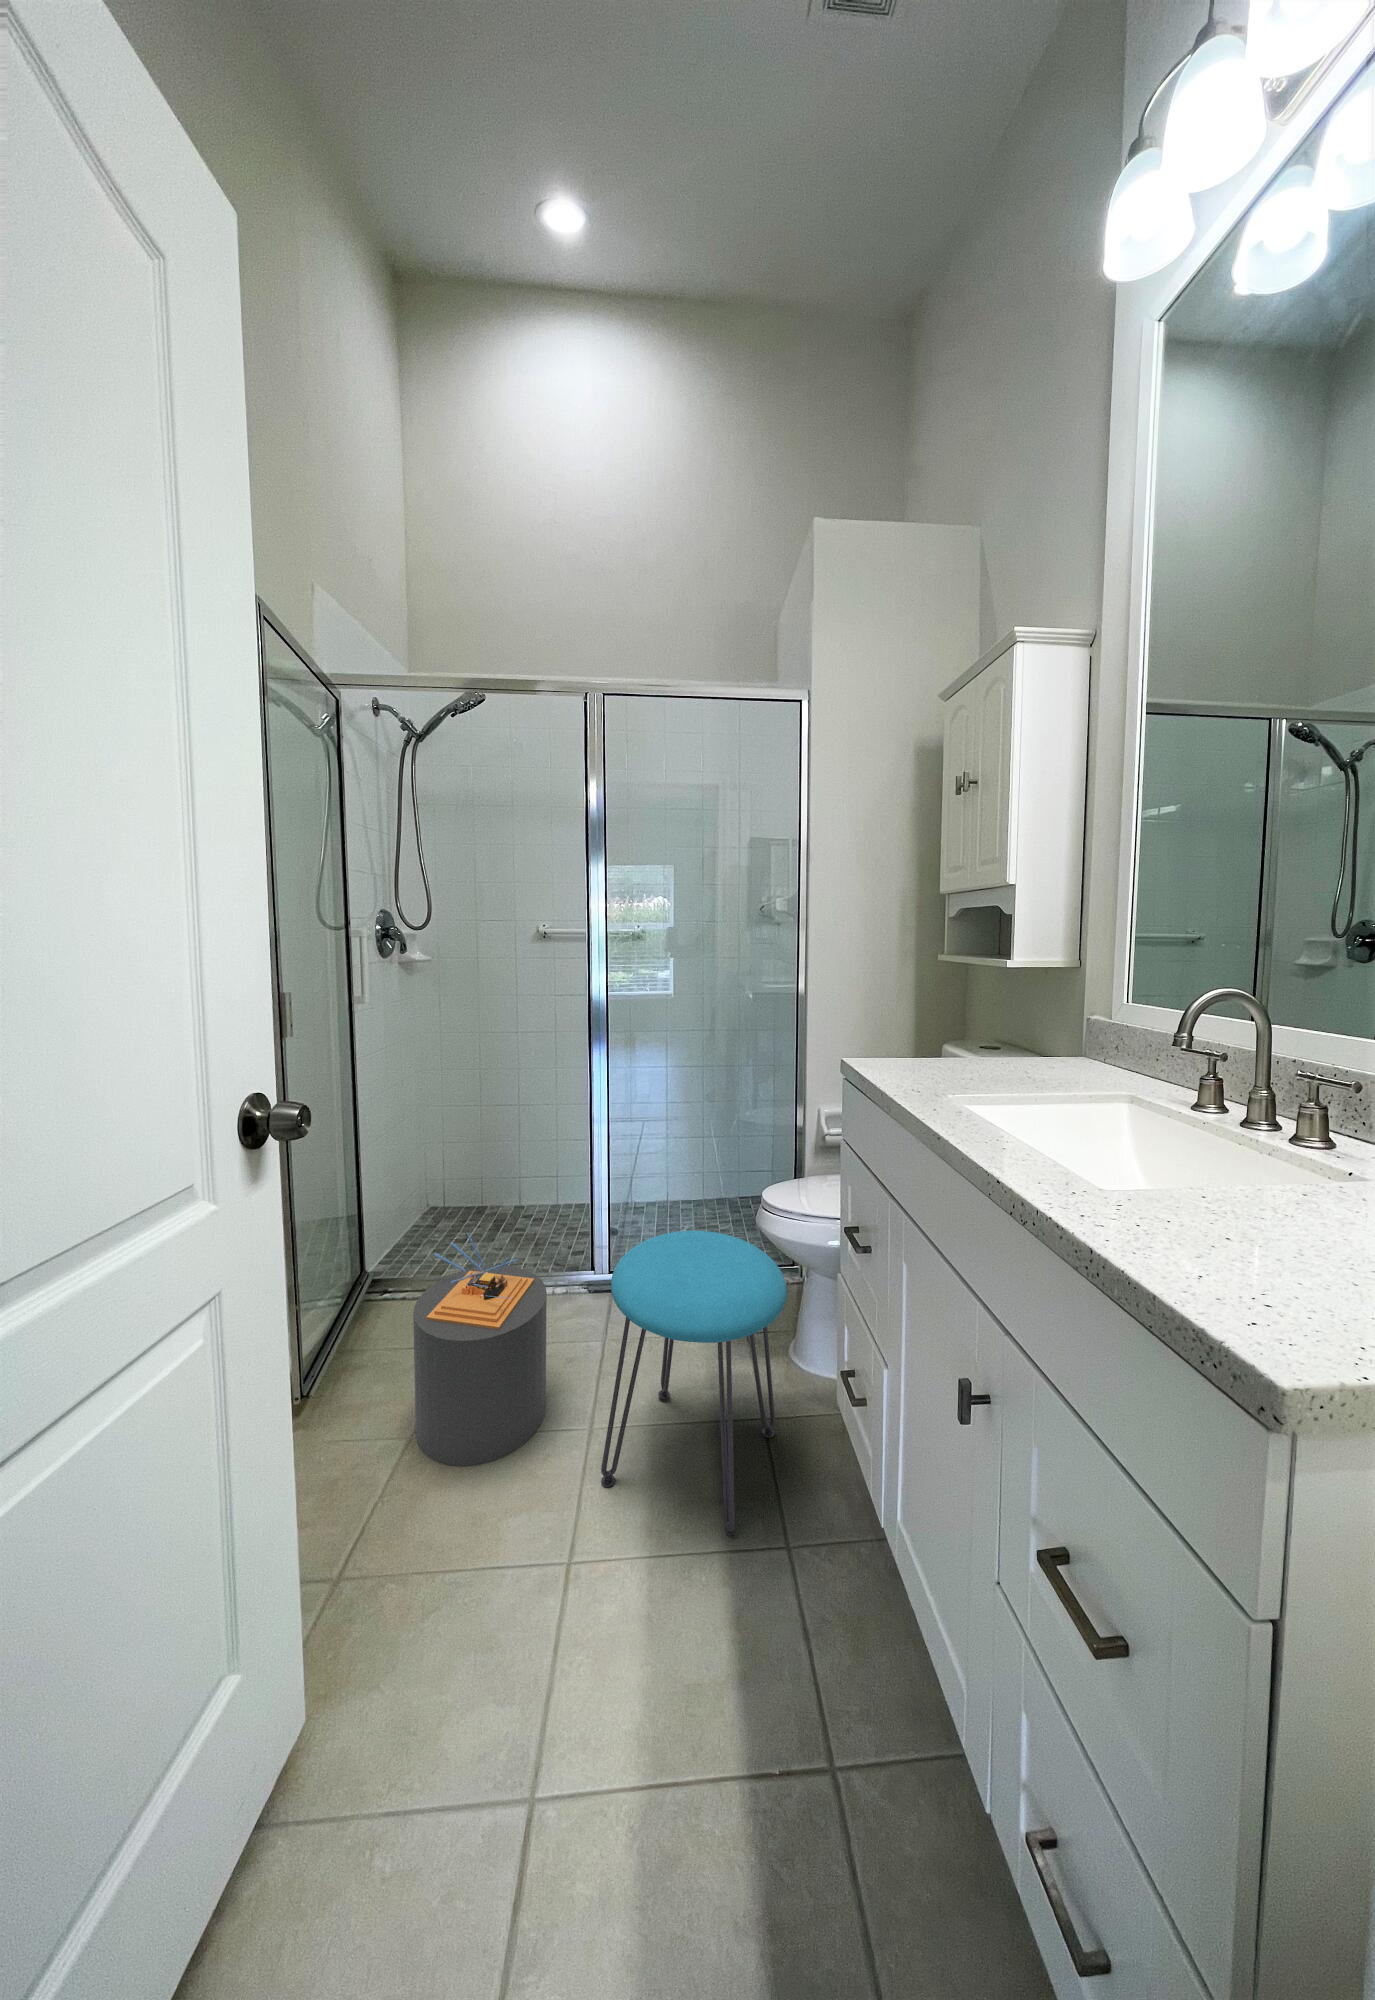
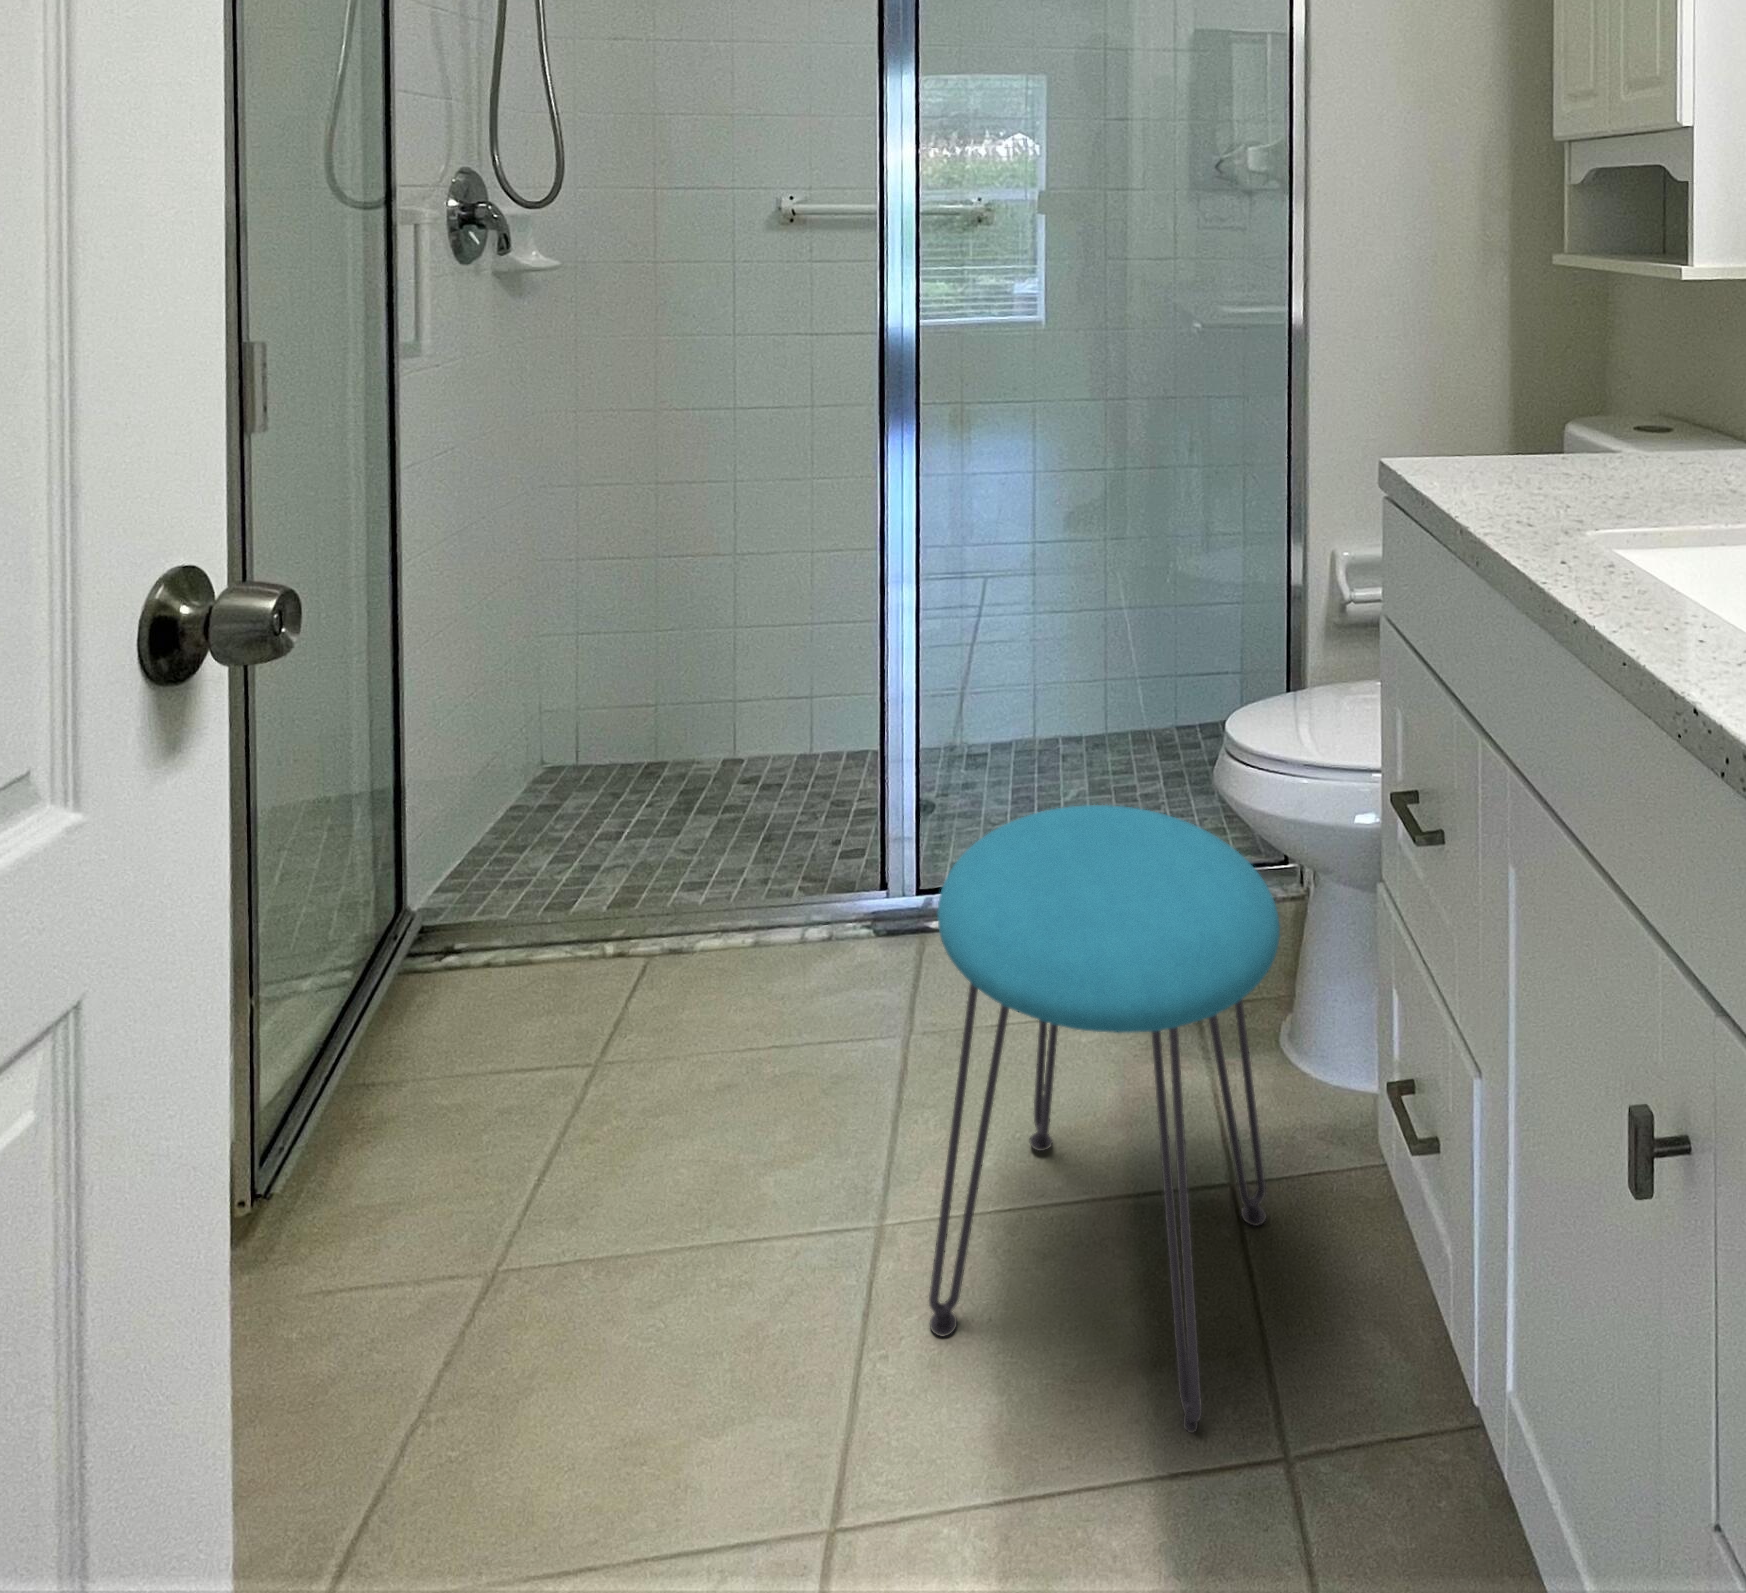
trash can: present [413,1233,547,1467] -> none [552,811,808,1304]

